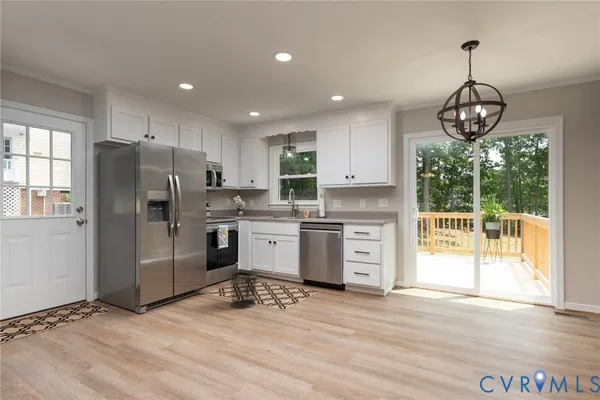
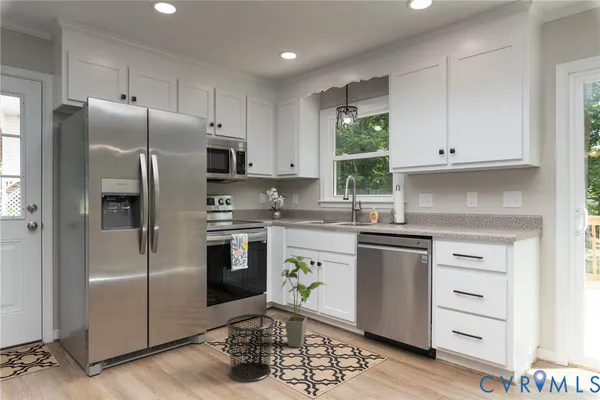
house plant: none [255,237,284,292] -> present [281,256,326,348]

